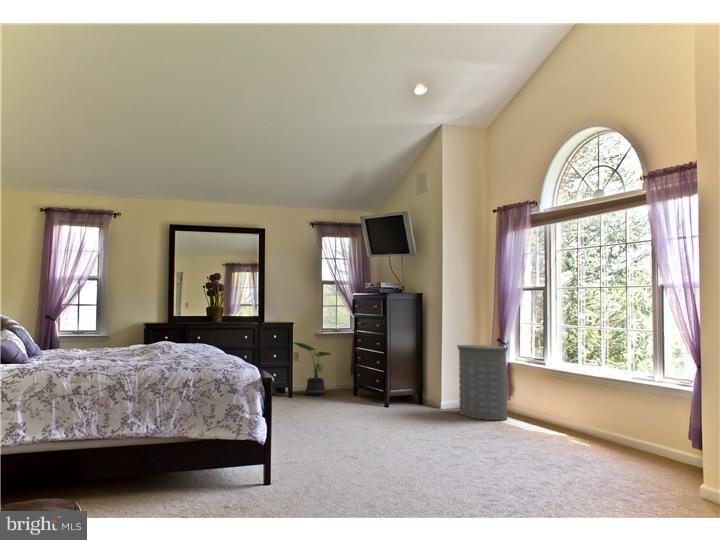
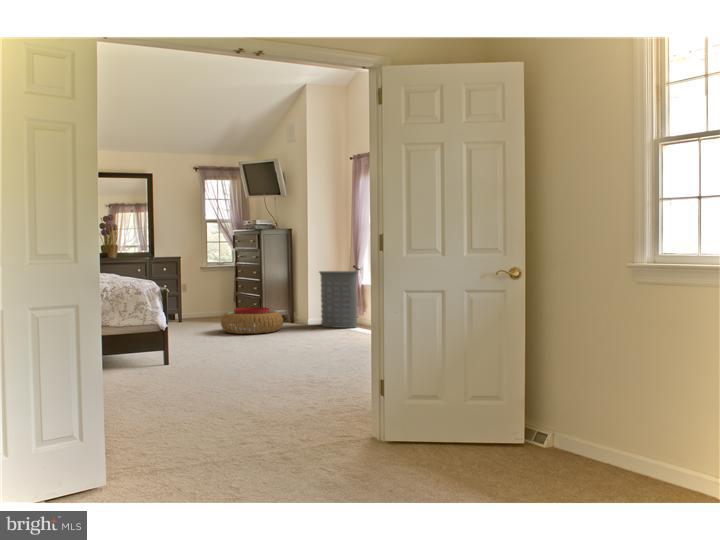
potted plant: present [294,342,331,395] -> none [180,275,216,320]
pouf: none [338,389,415,426] -> present [221,307,283,334]

